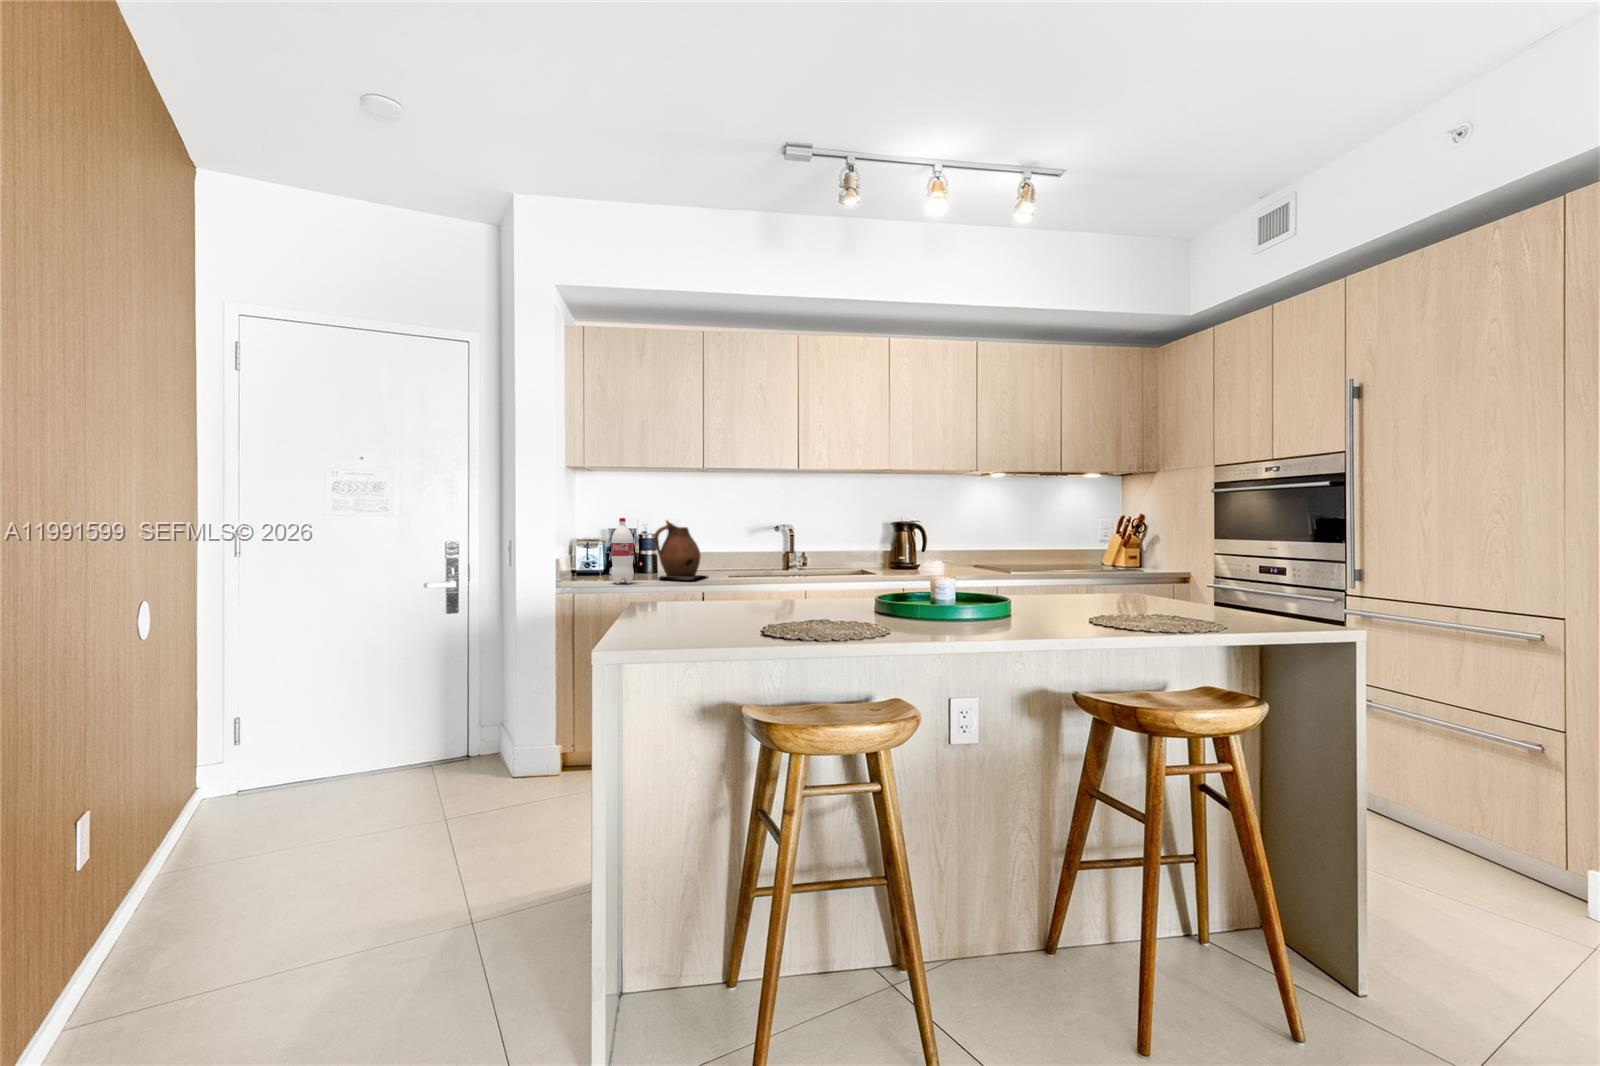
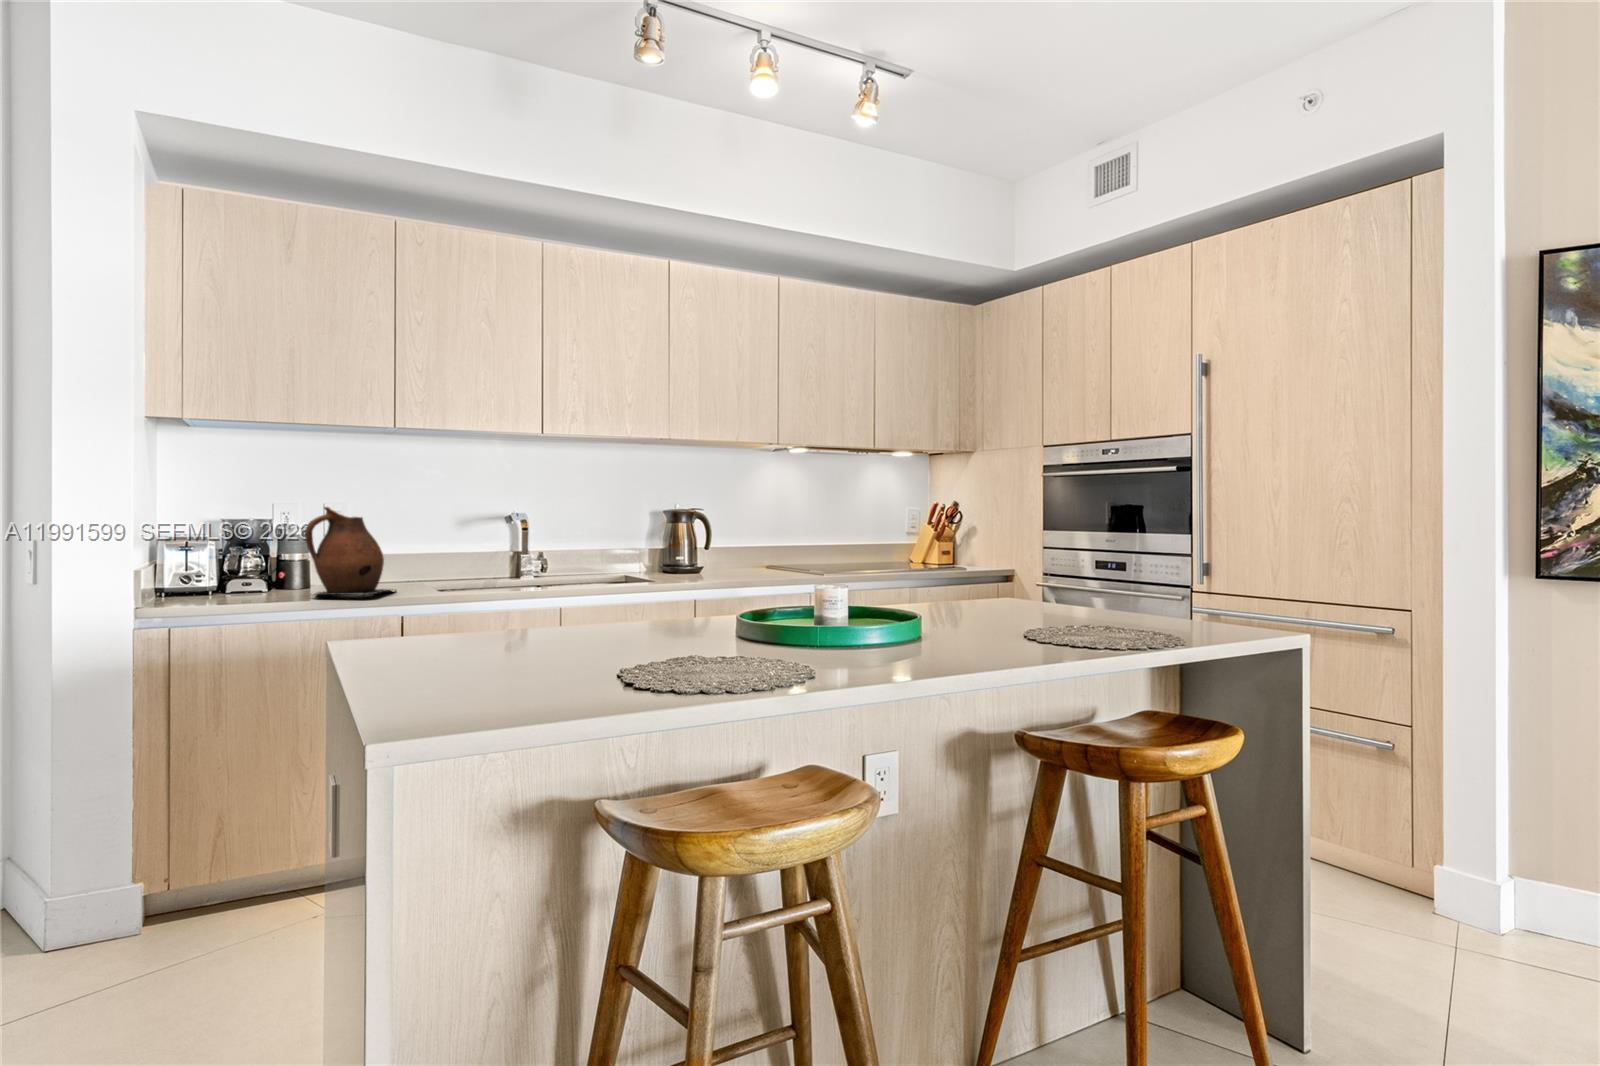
bottle: present [611,518,634,584] -> none [227,502,269,607]

